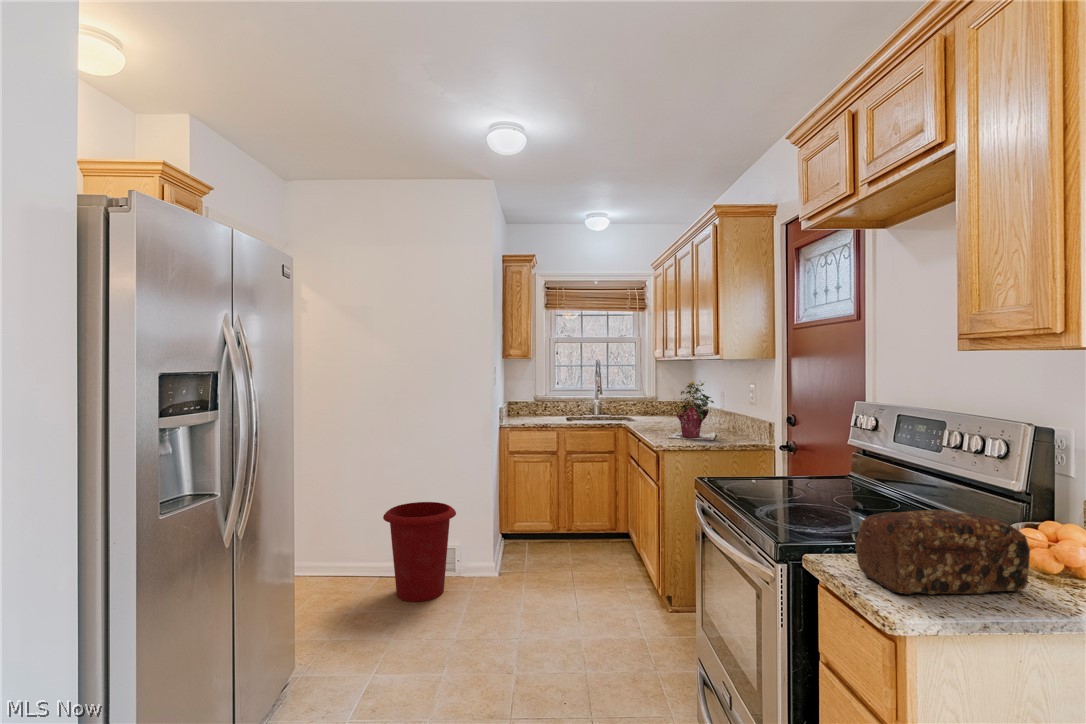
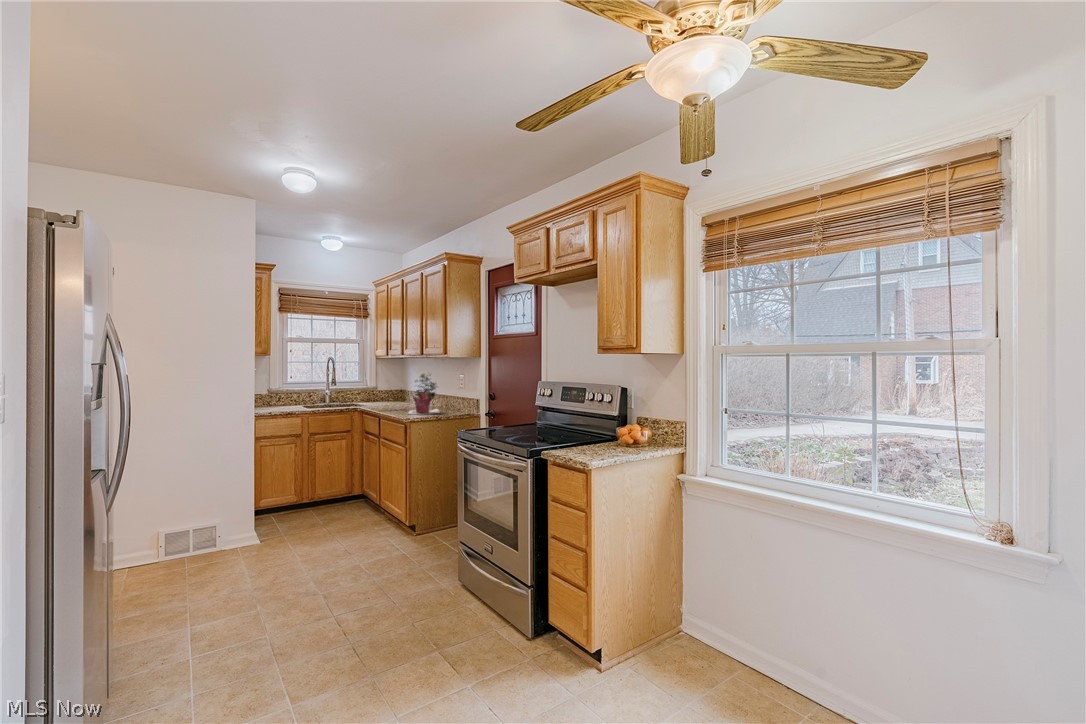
waste bin: present [383,502,456,602] -> none [147,486,227,578]
bread loaf: present [855,510,1030,595] -> none [563,423,624,459]

